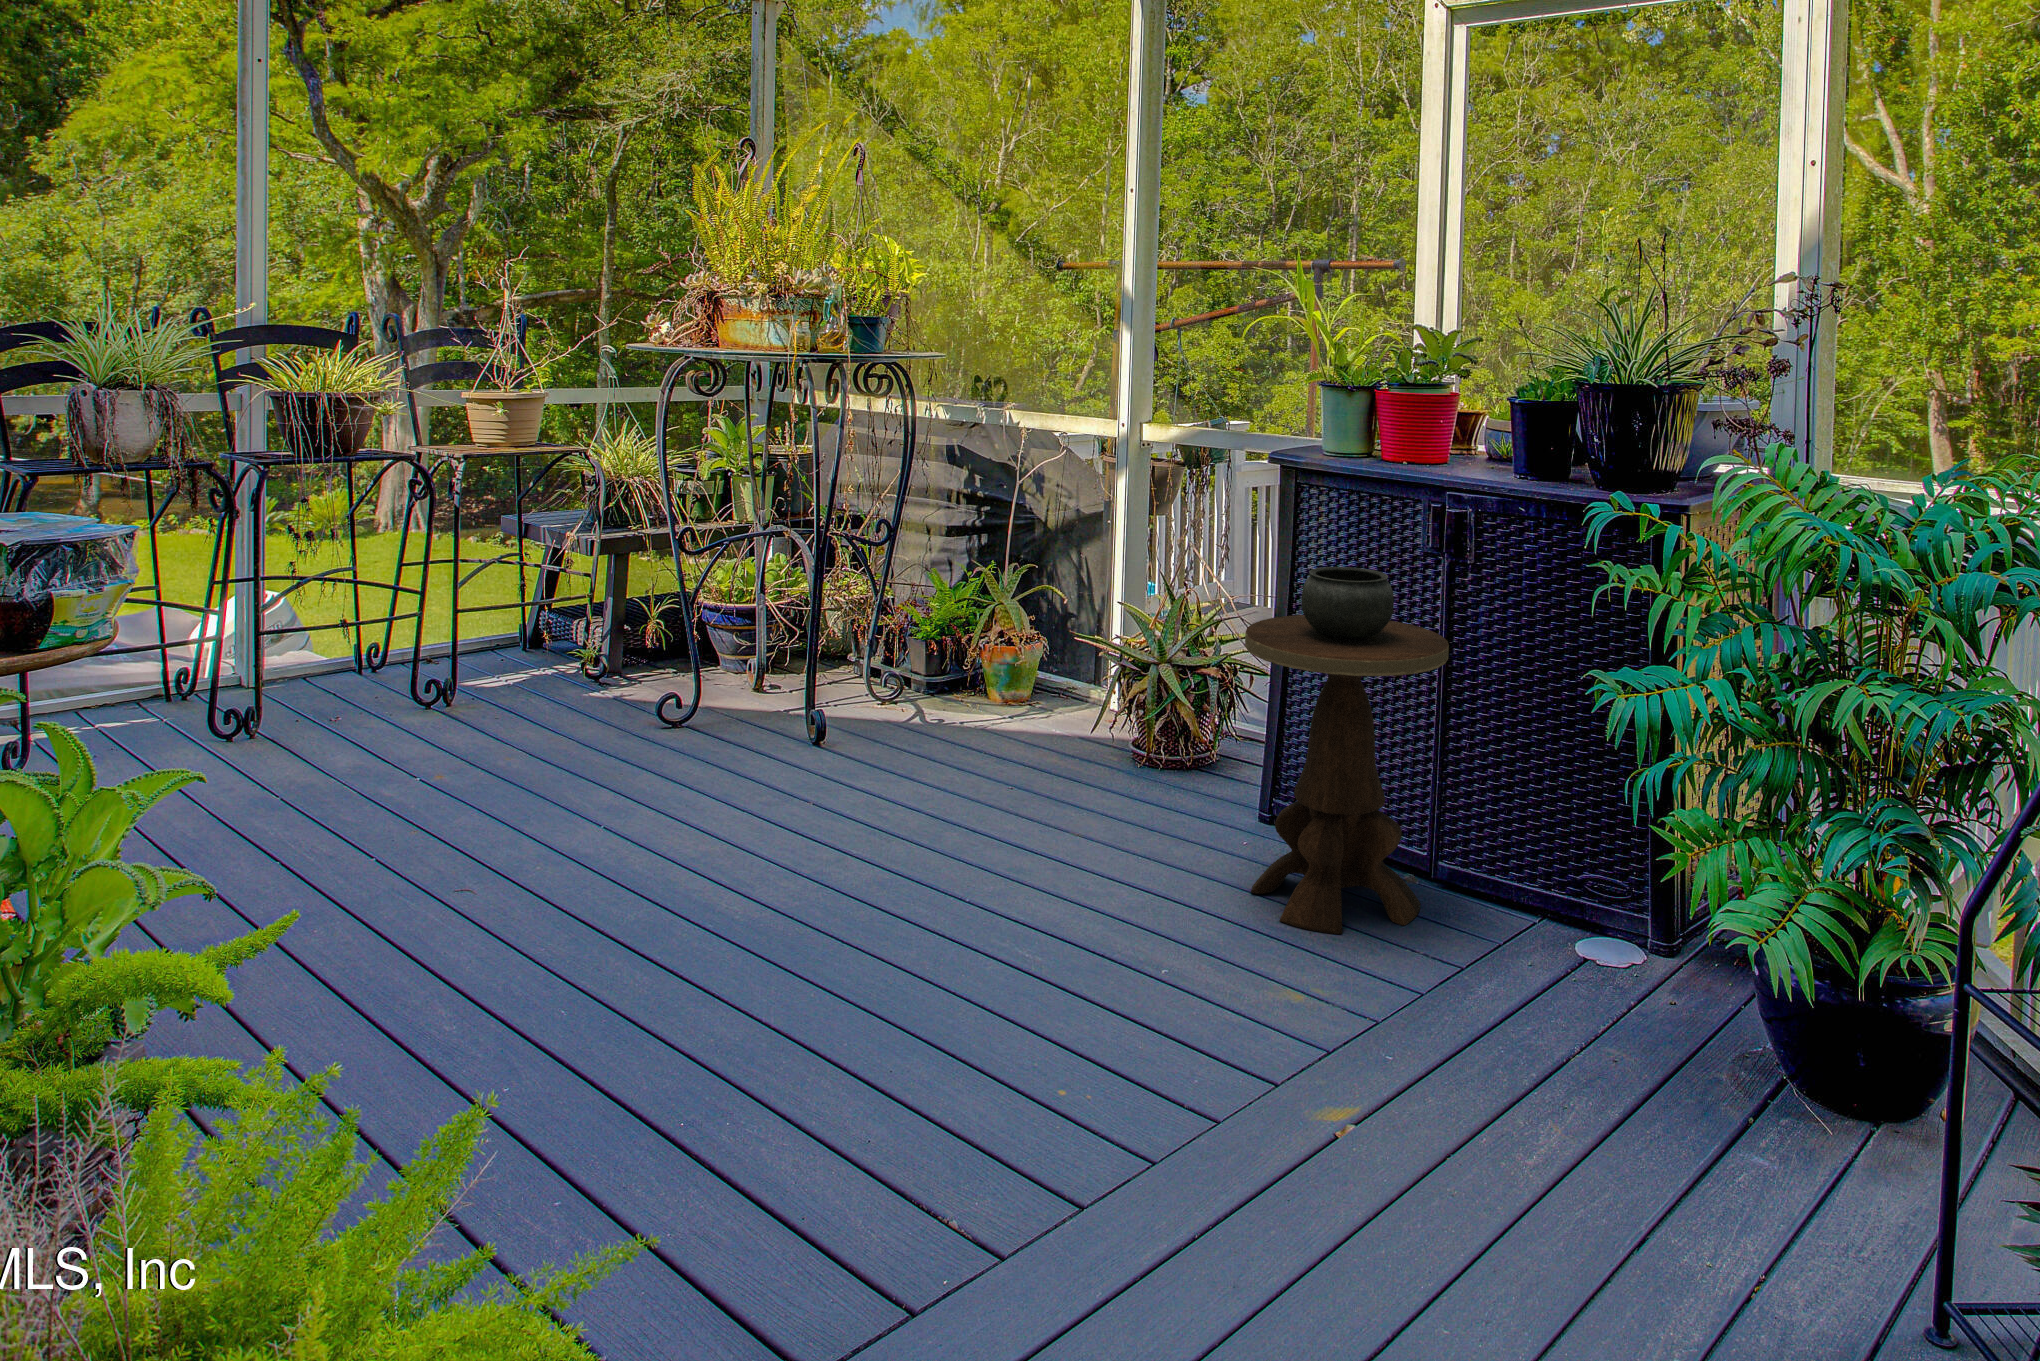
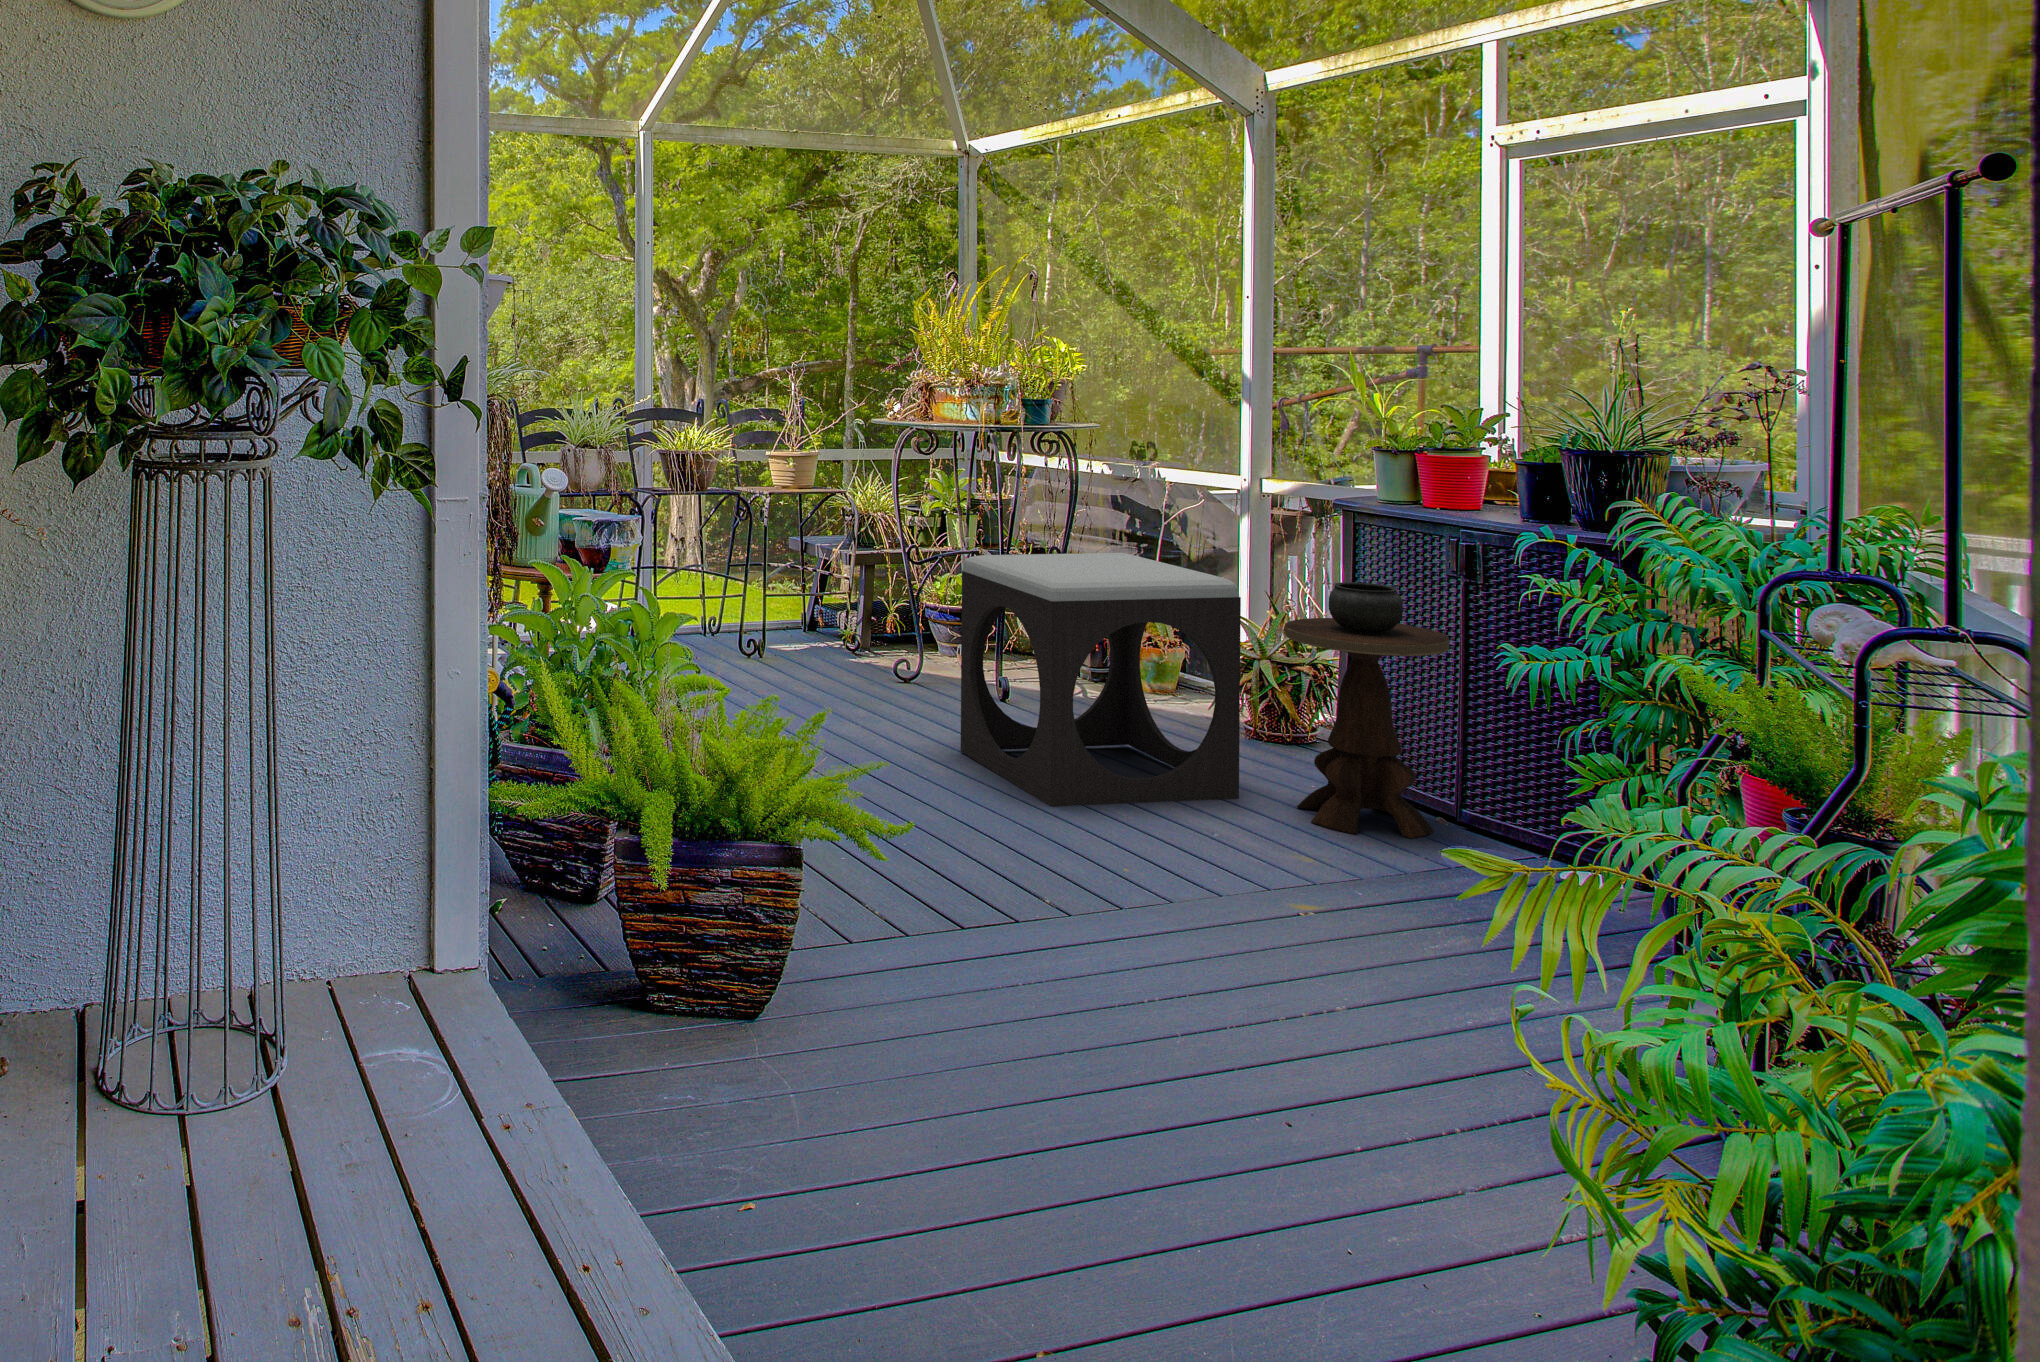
footstool: none [764,534,1186,973] -> present [961,553,1241,807]

